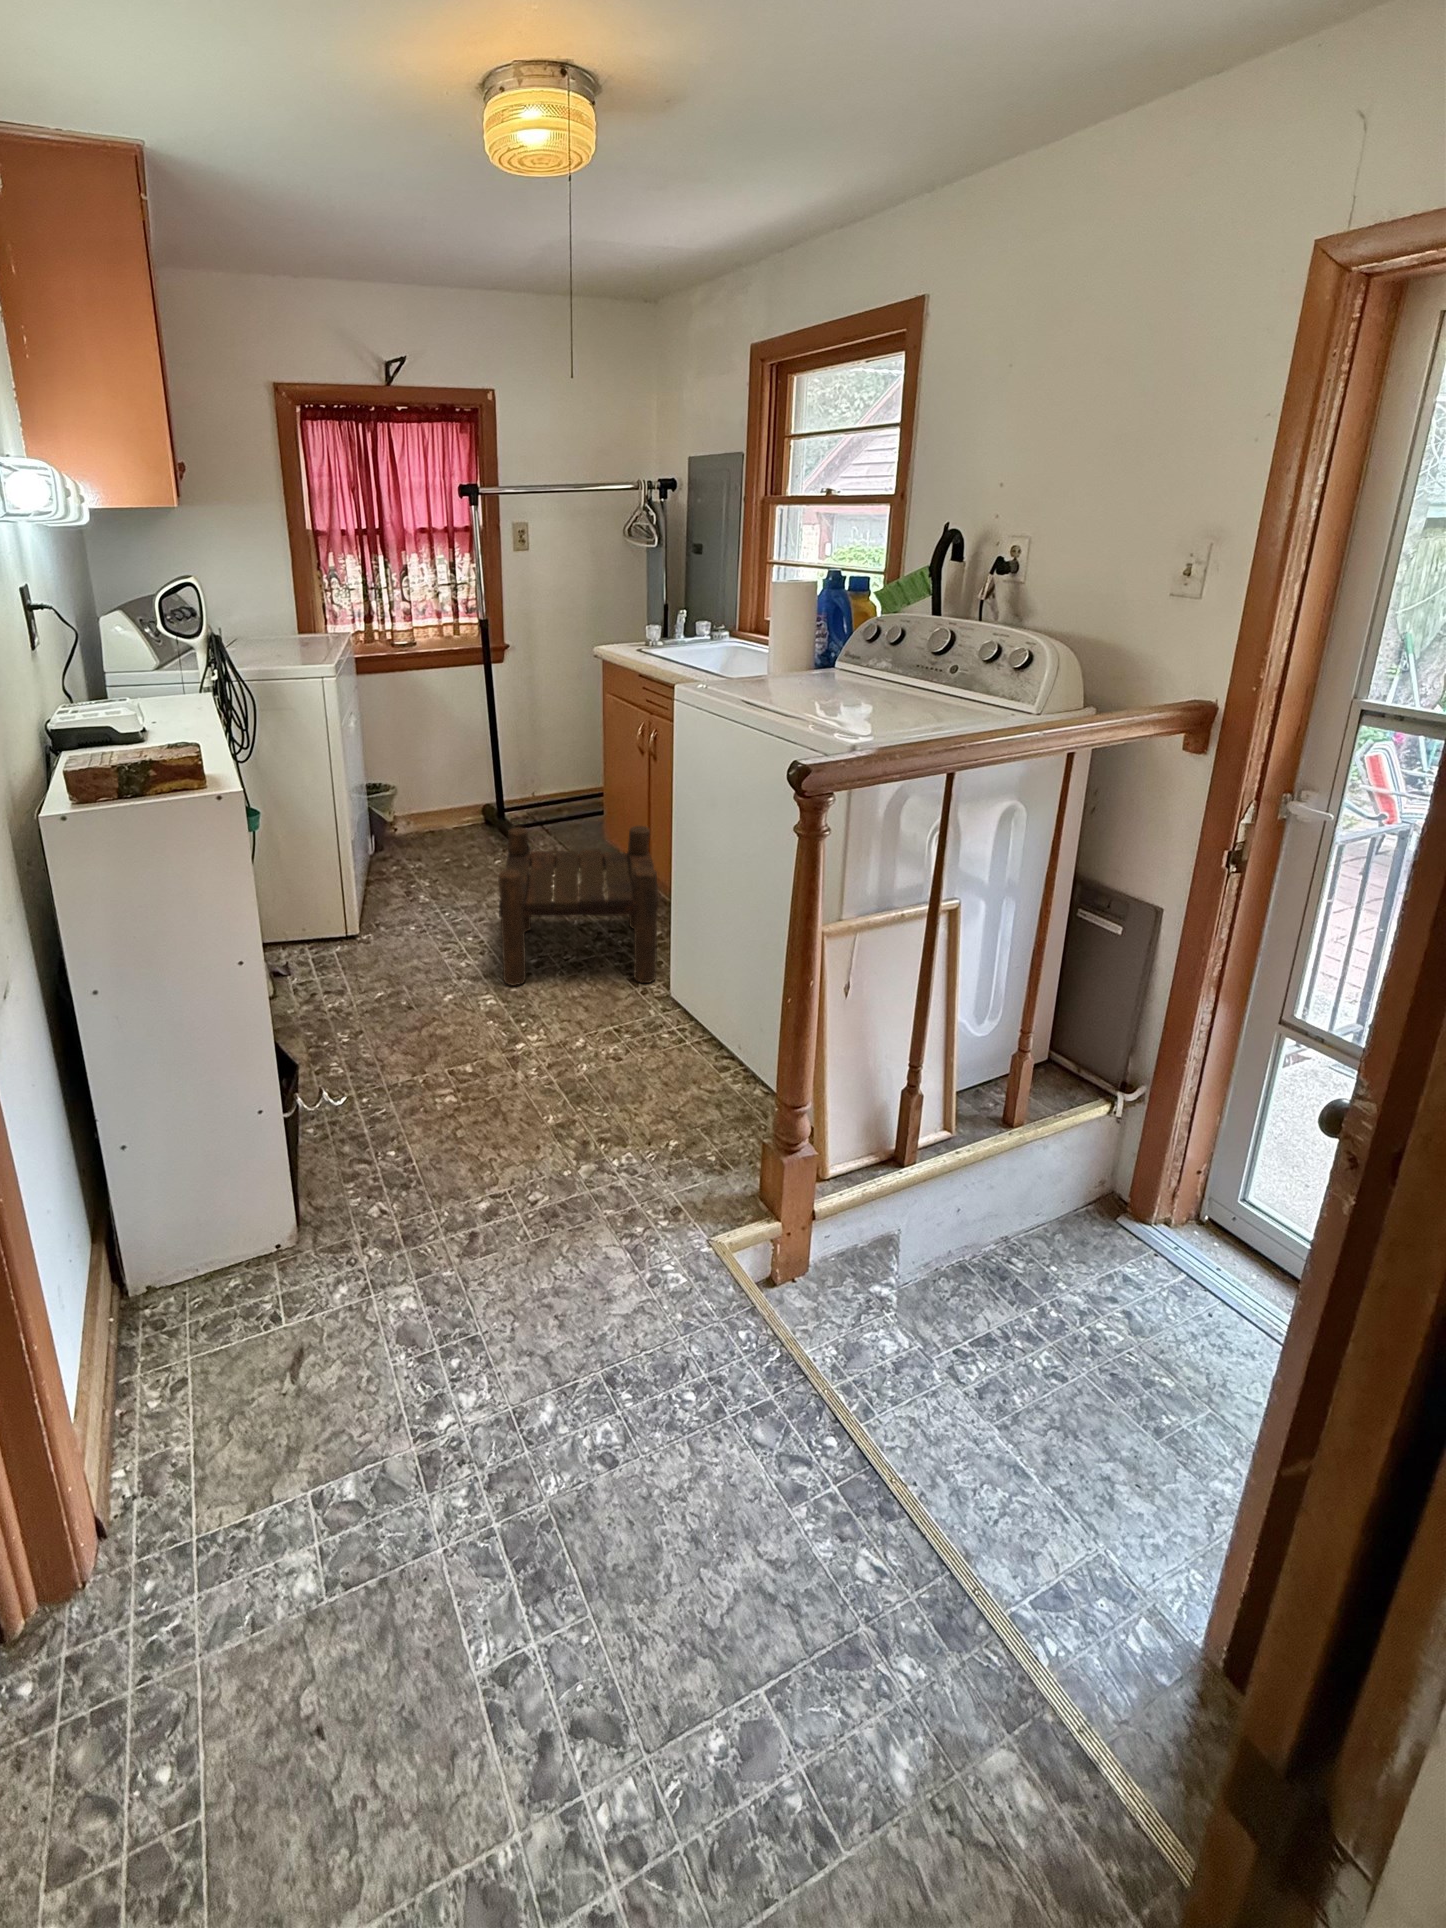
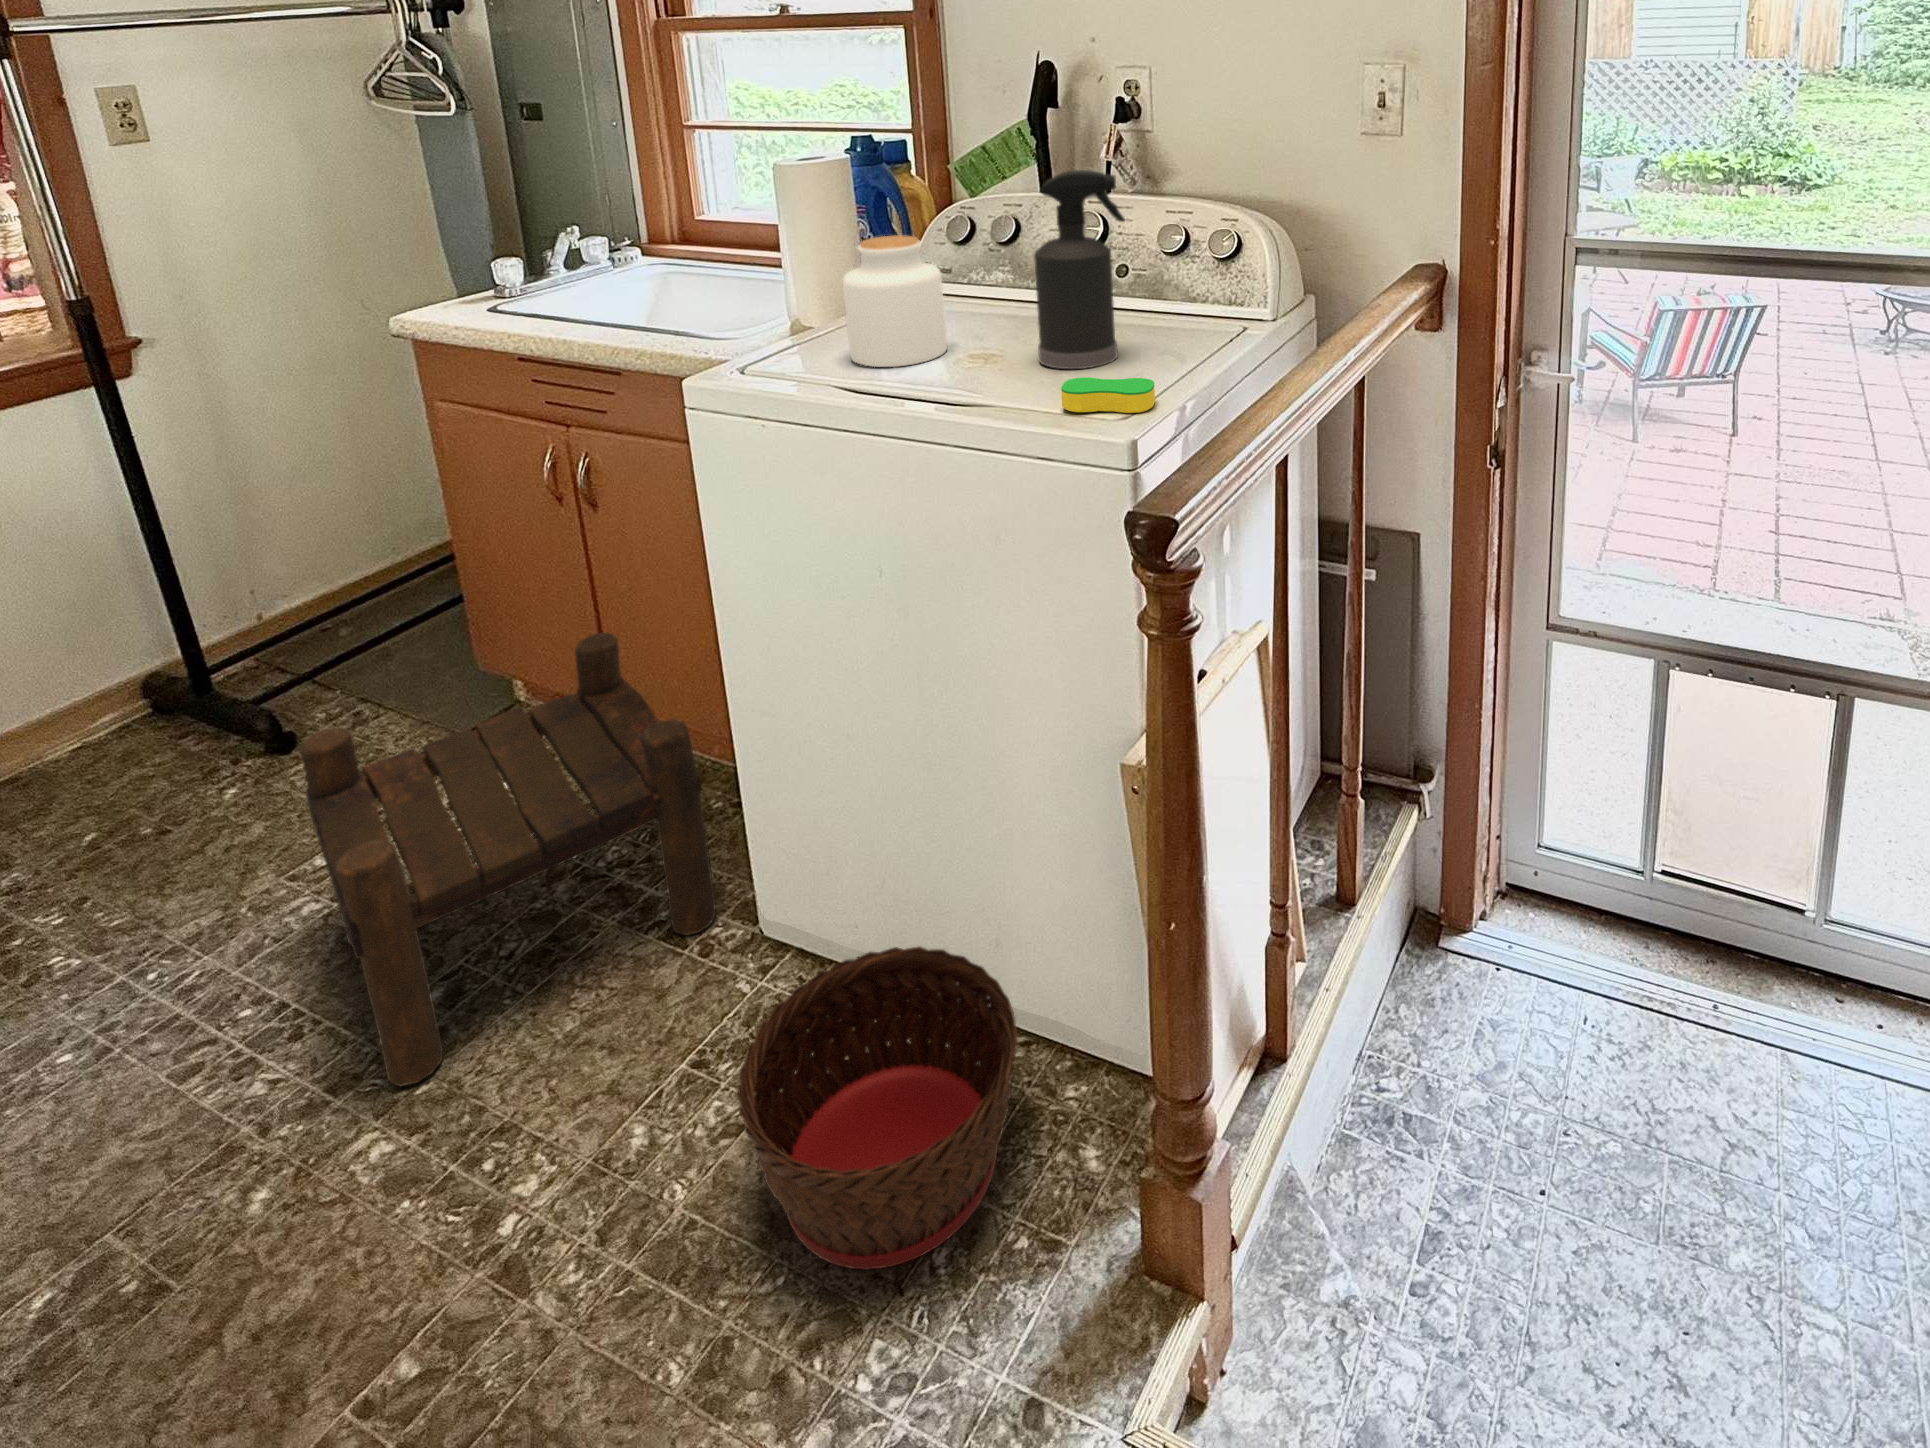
spray bottle: none [862,590,932,715] -> present [1034,170,1125,369]
jar: none [767,623,828,698] -> present [843,235,947,367]
sponge: none [841,711,899,735] -> present [1061,377,1155,413]
basket: none [605,1001,750,1141] -> present [737,947,1017,1269]

